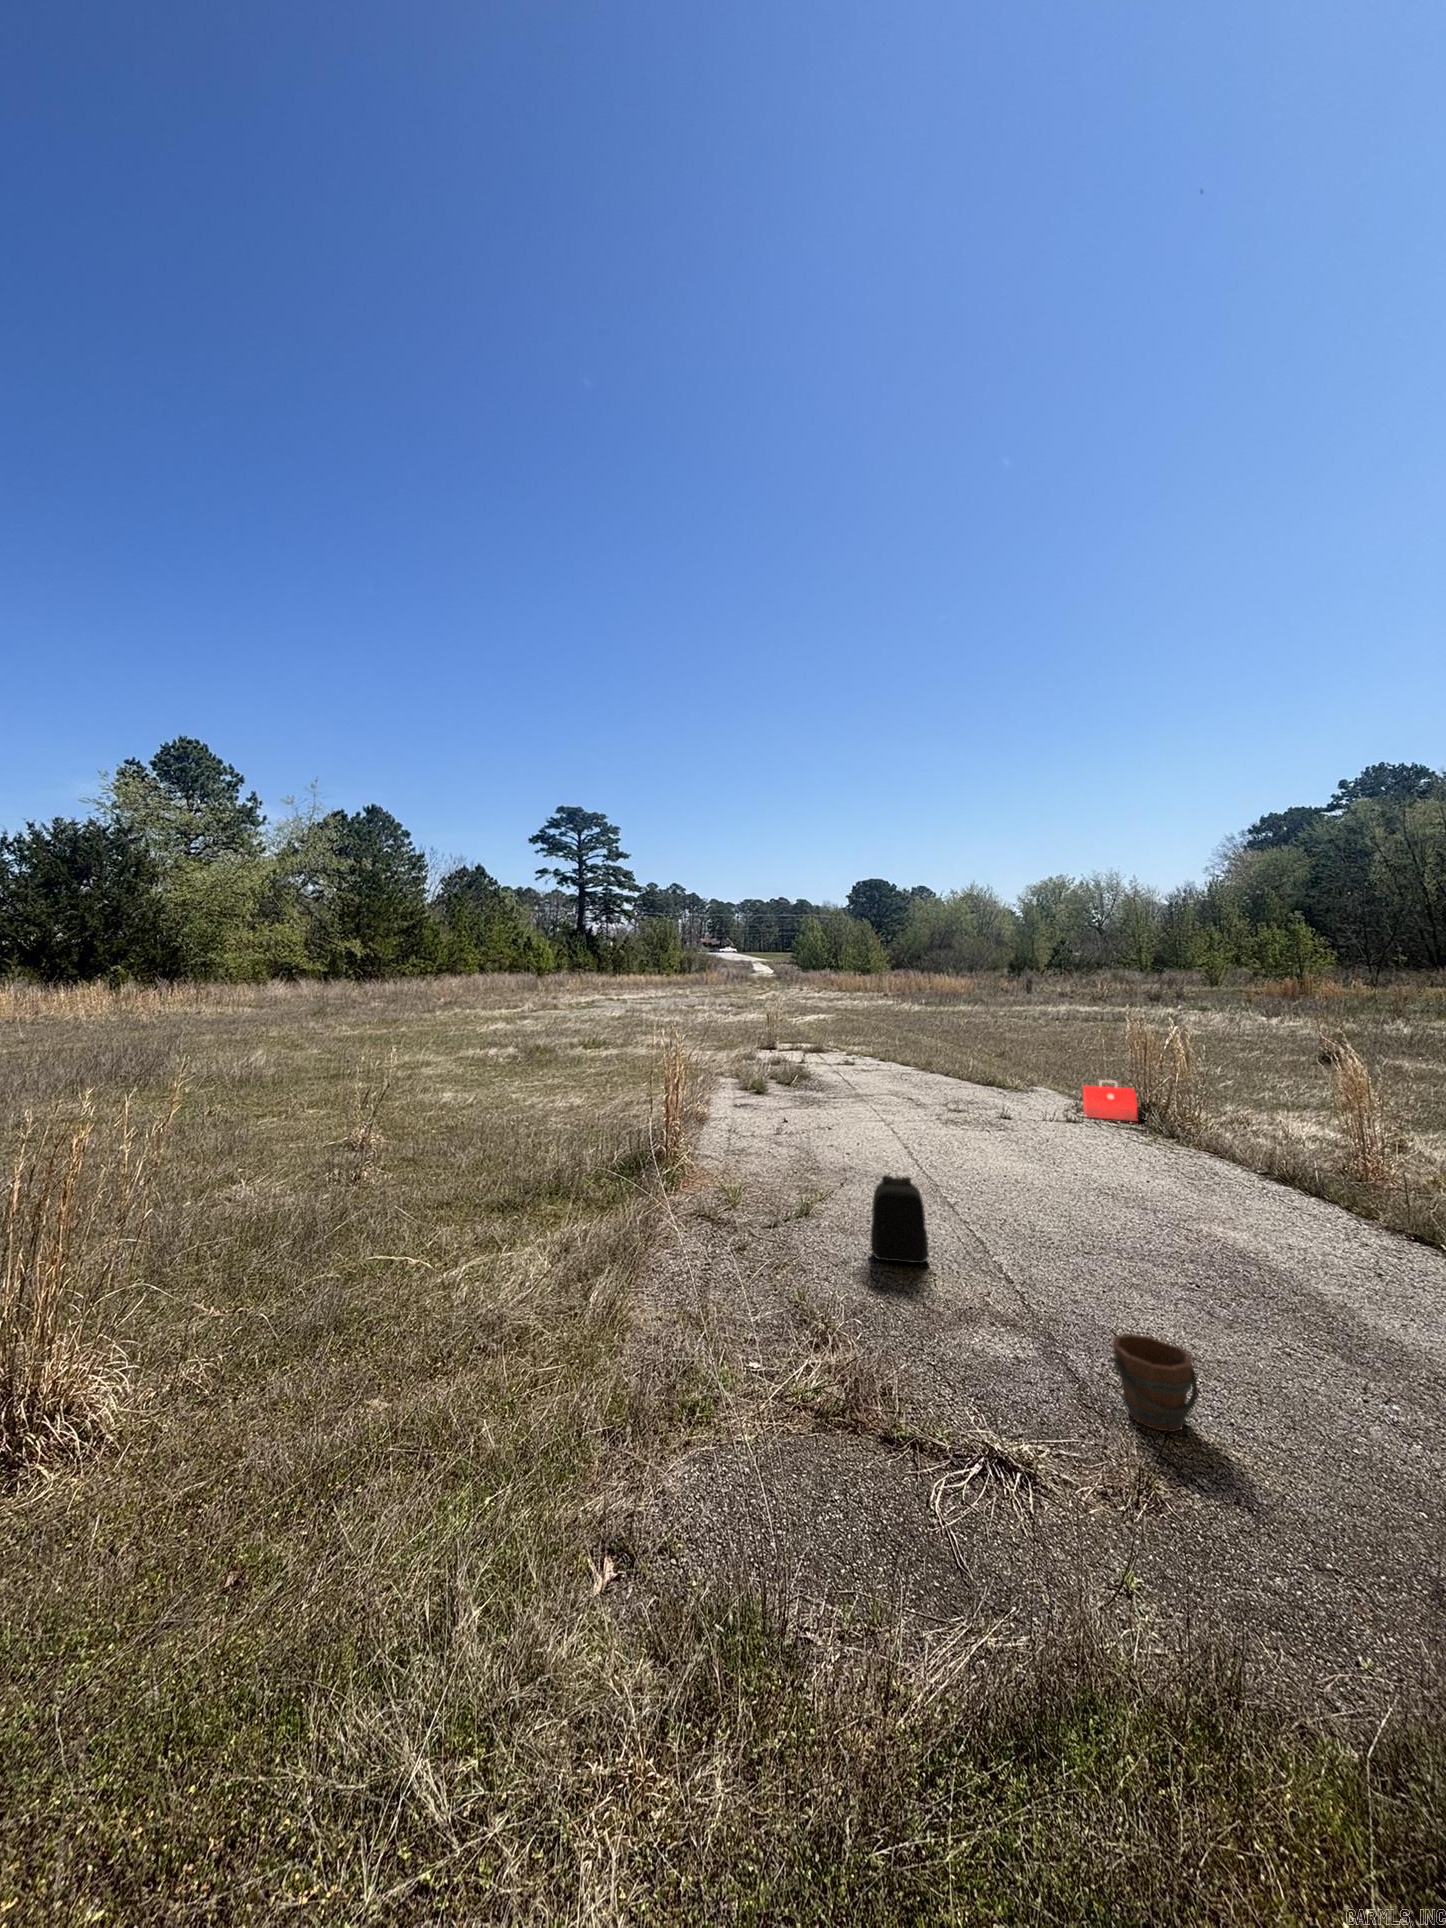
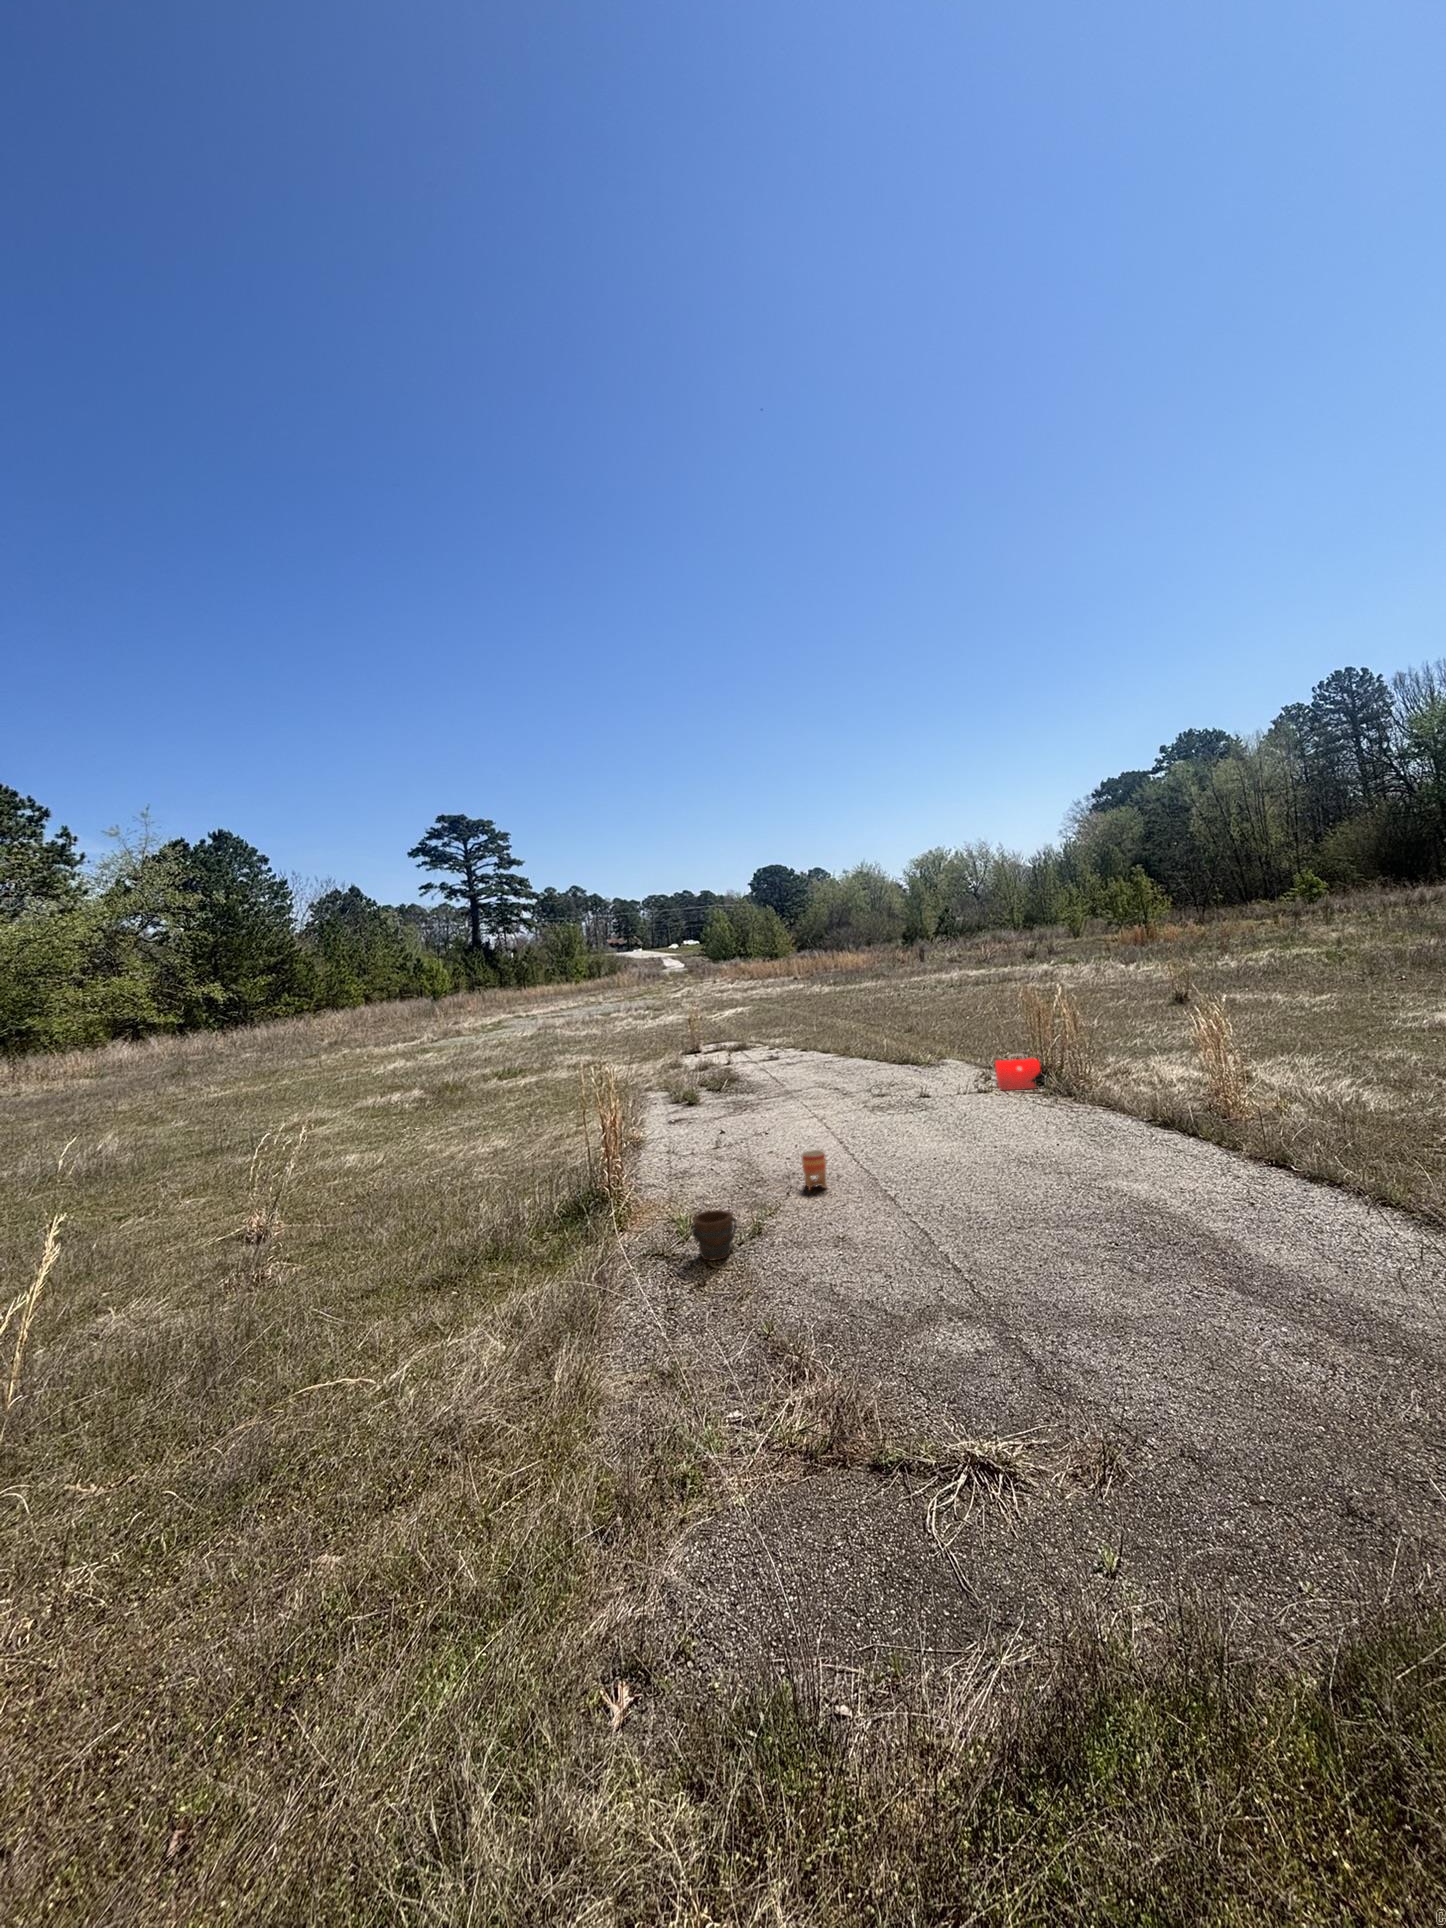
planter: none [854,1144,879,1183] -> present [801,1150,827,1190]
backpack: present [871,1175,929,1263] -> none [829,1184,886,1271]
bucket: present [1113,1334,1198,1432] -> present [690,1210,737,1261]

